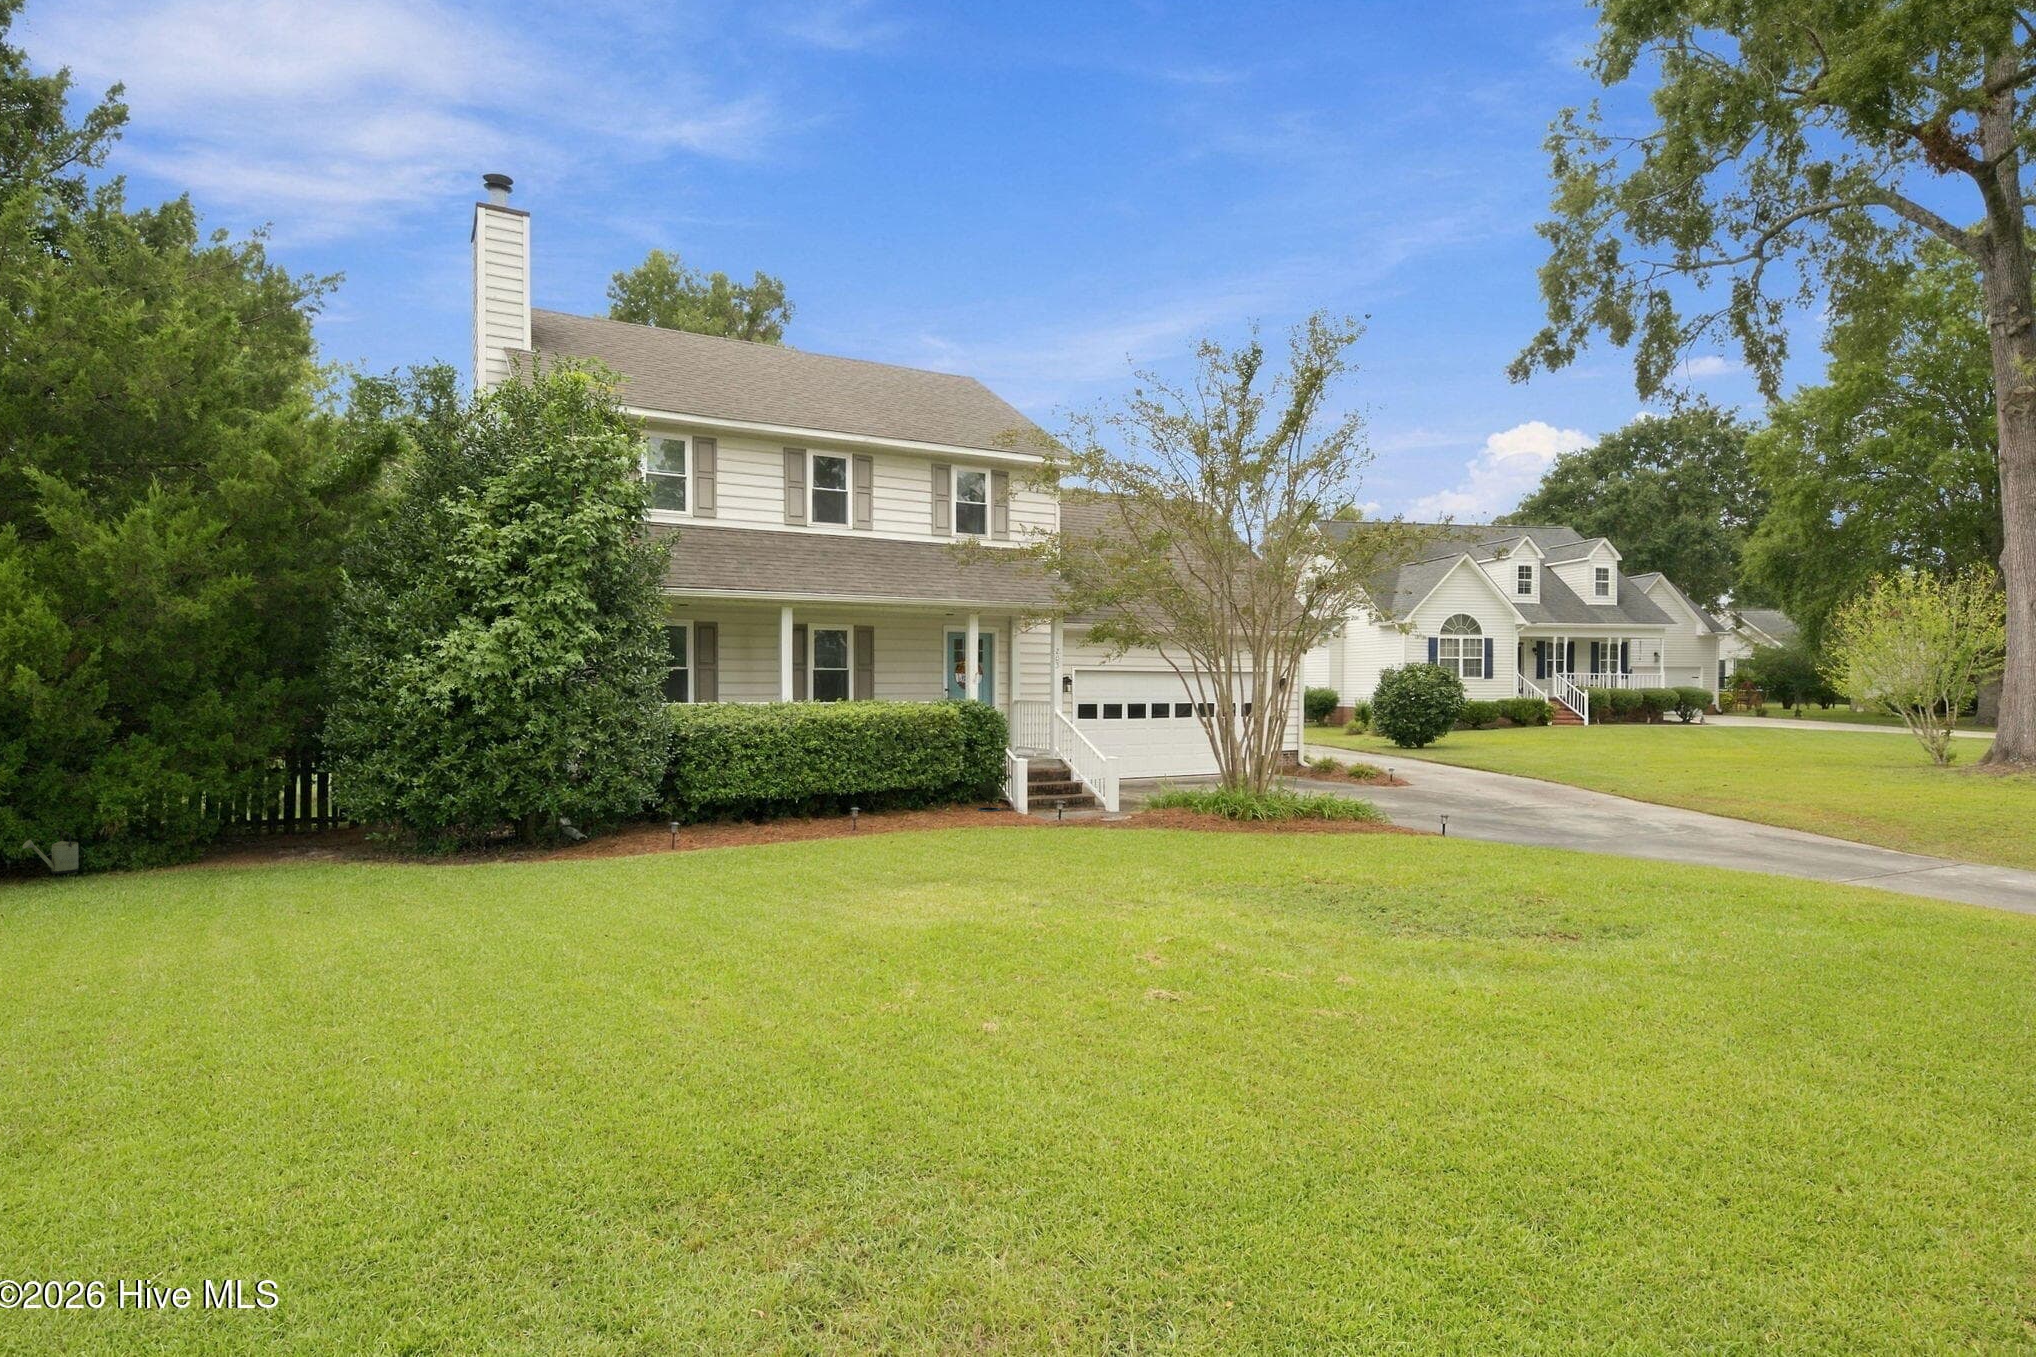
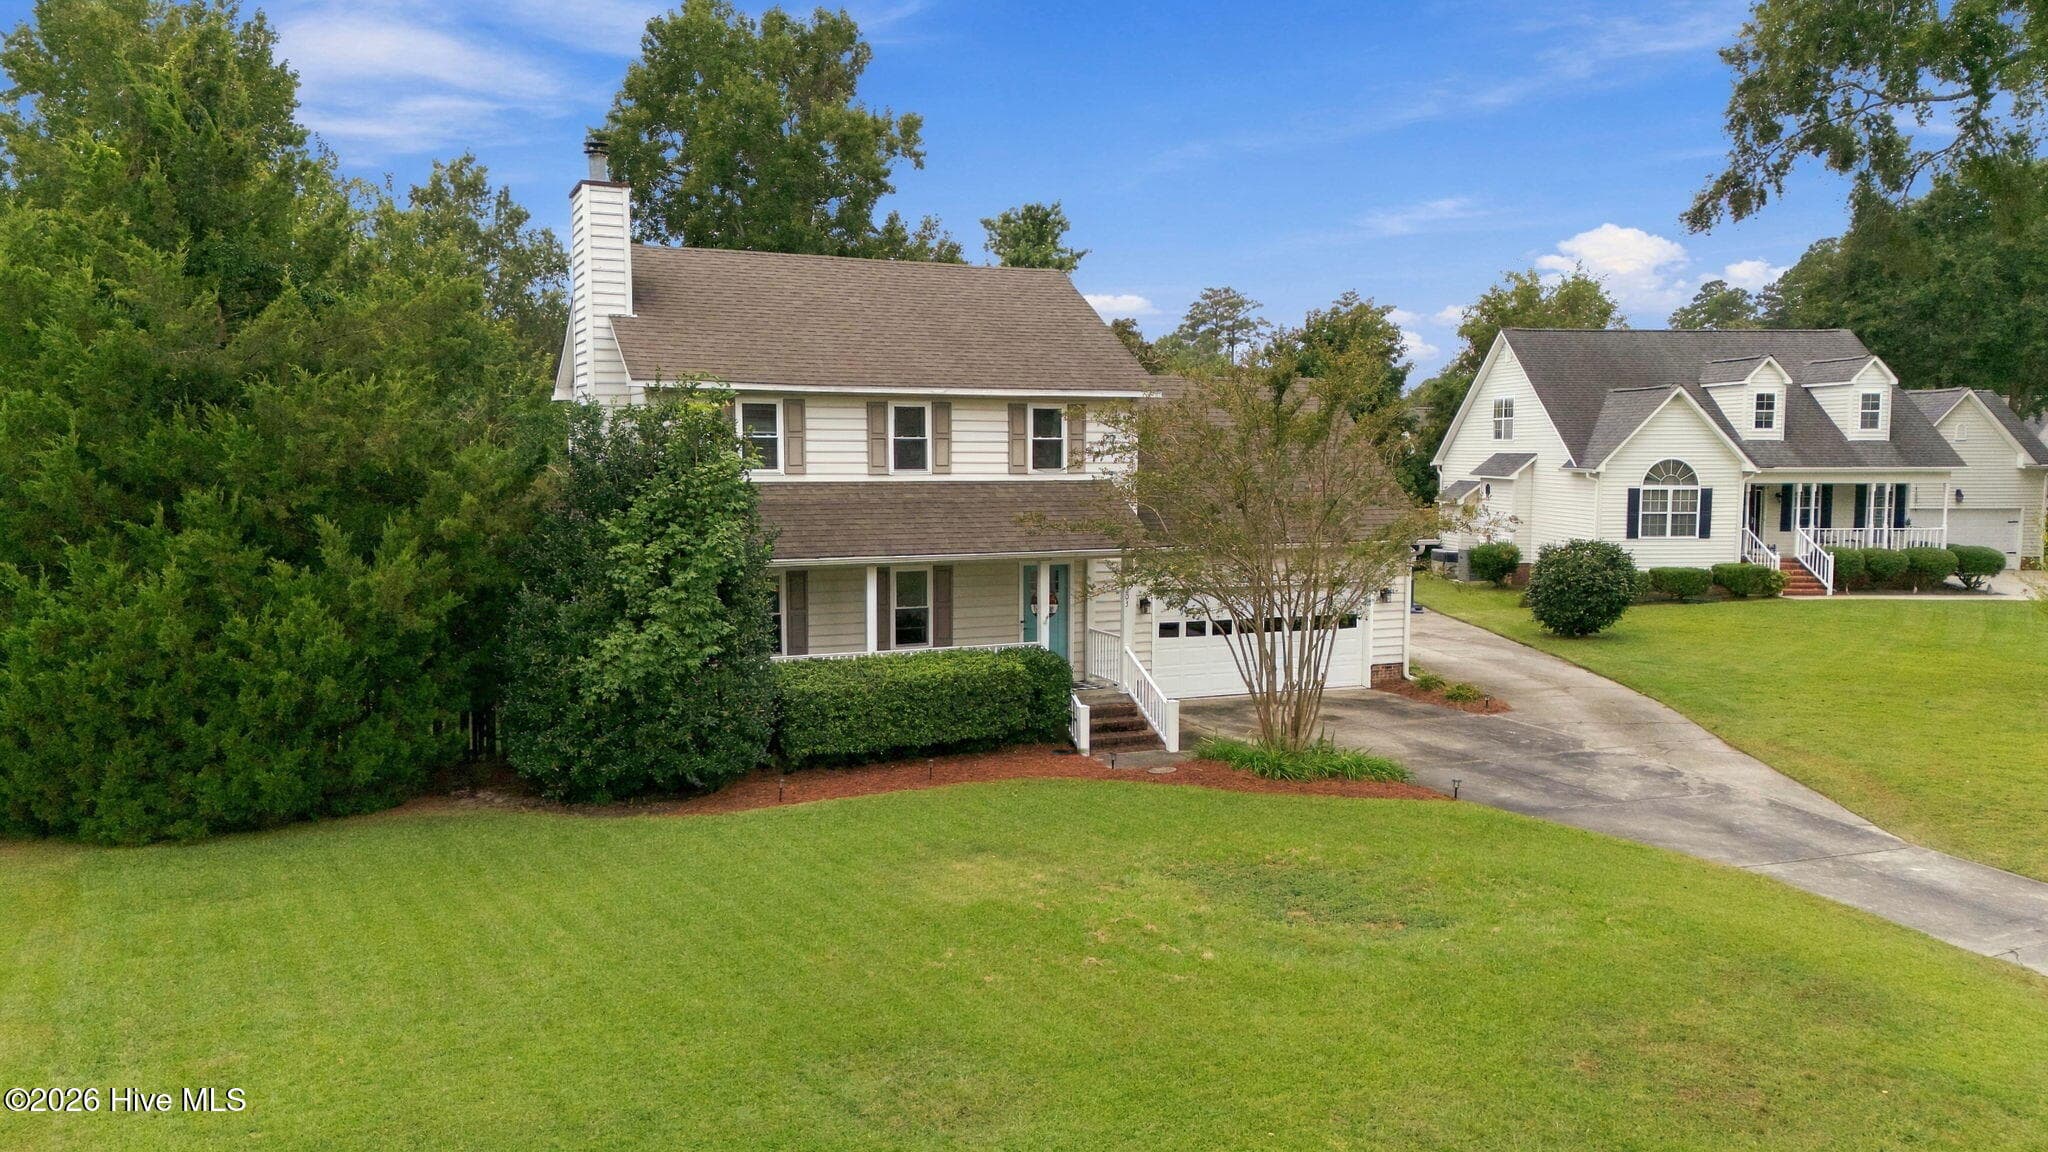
watering can: present [22,832,84,874] -> none [302,800,340,833]

